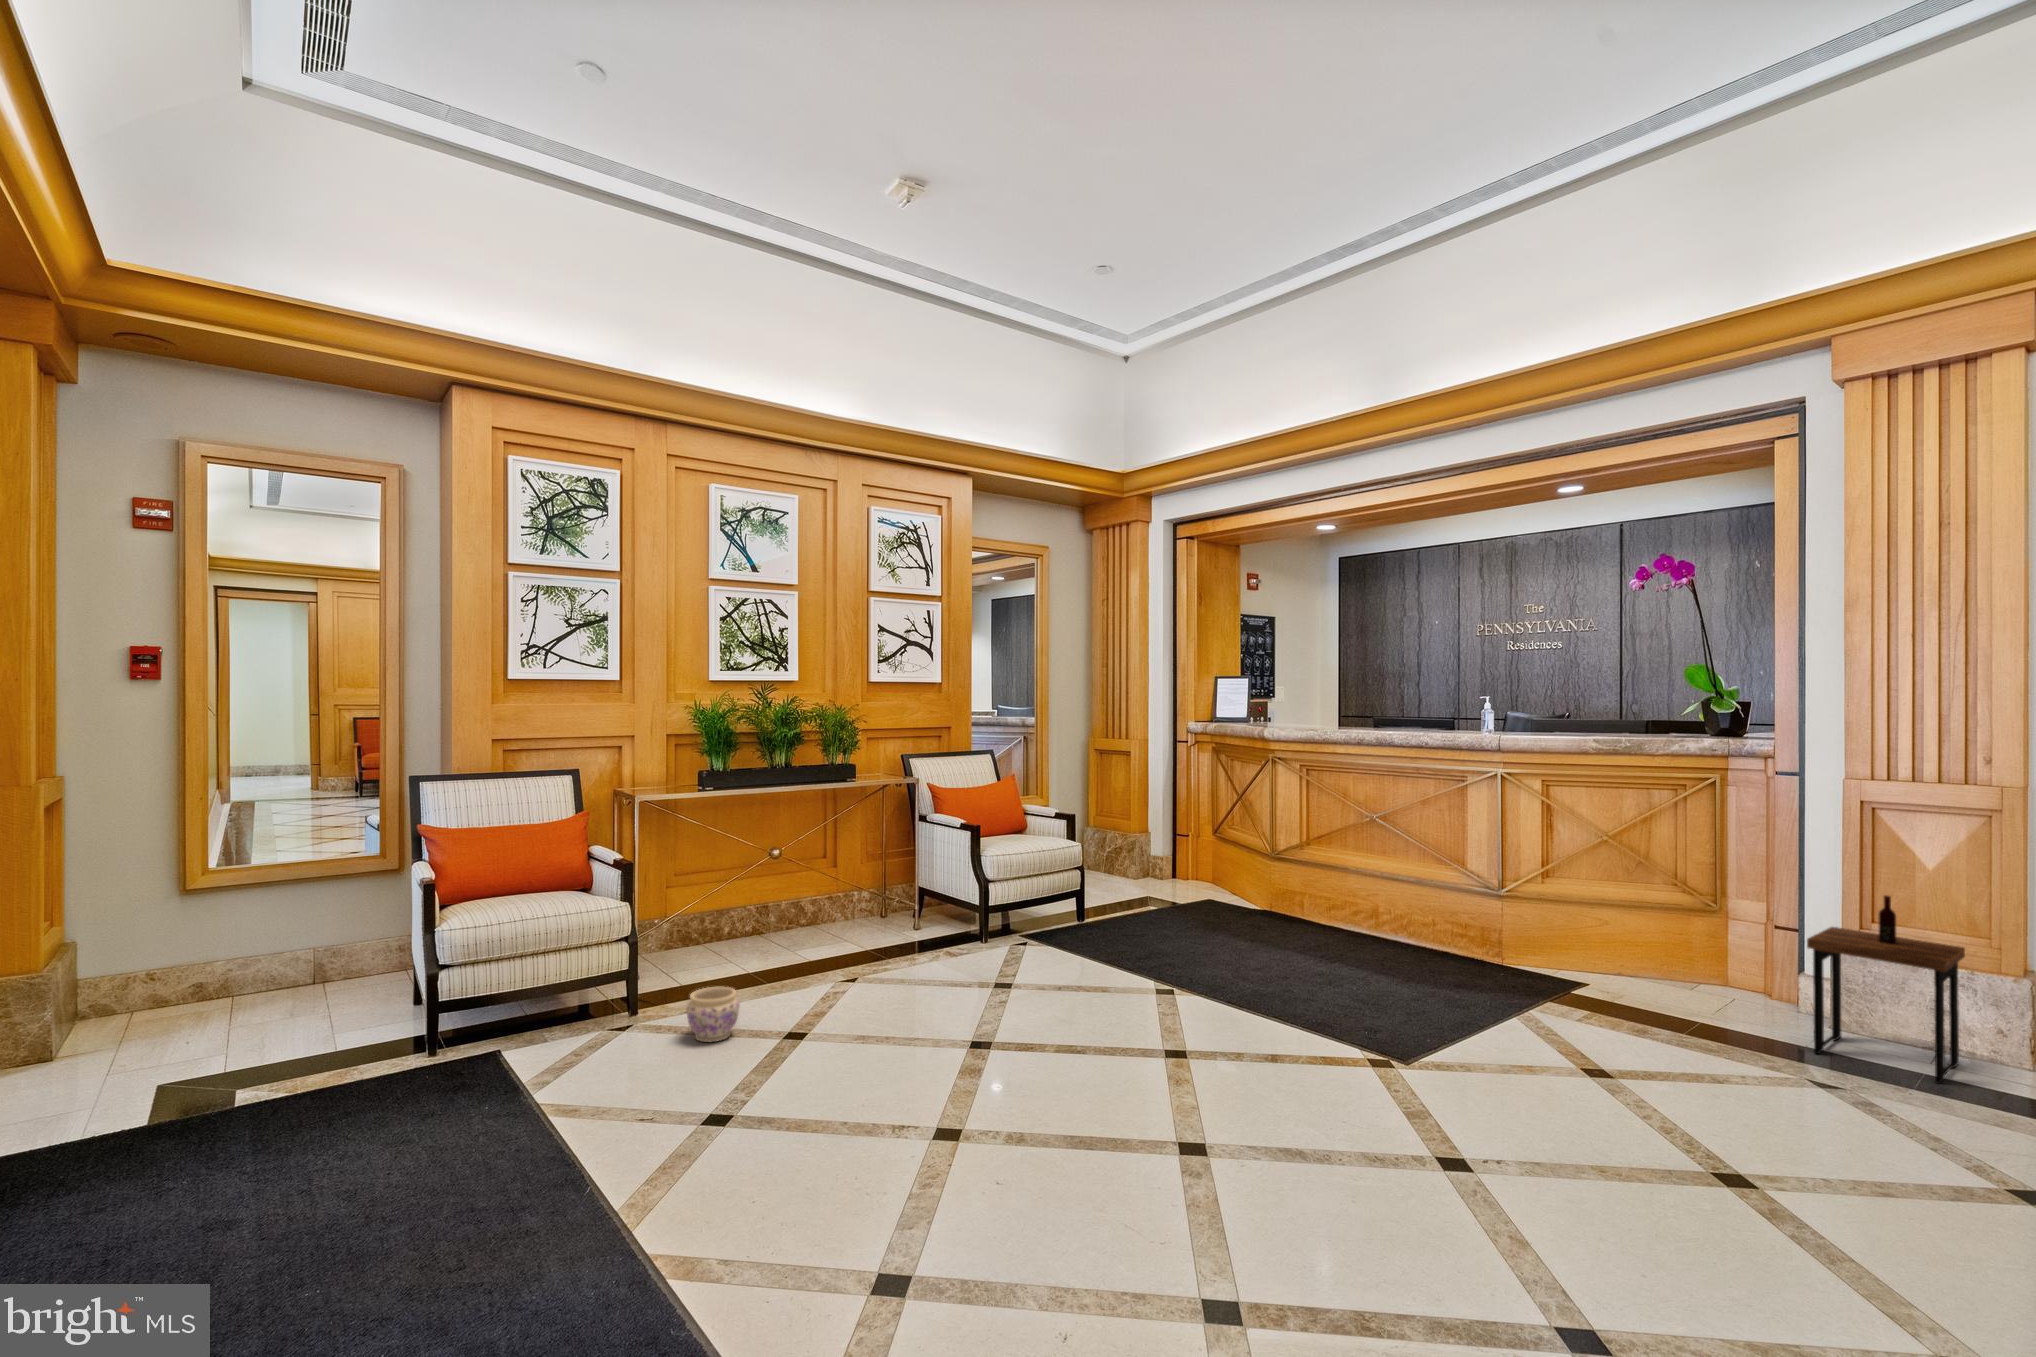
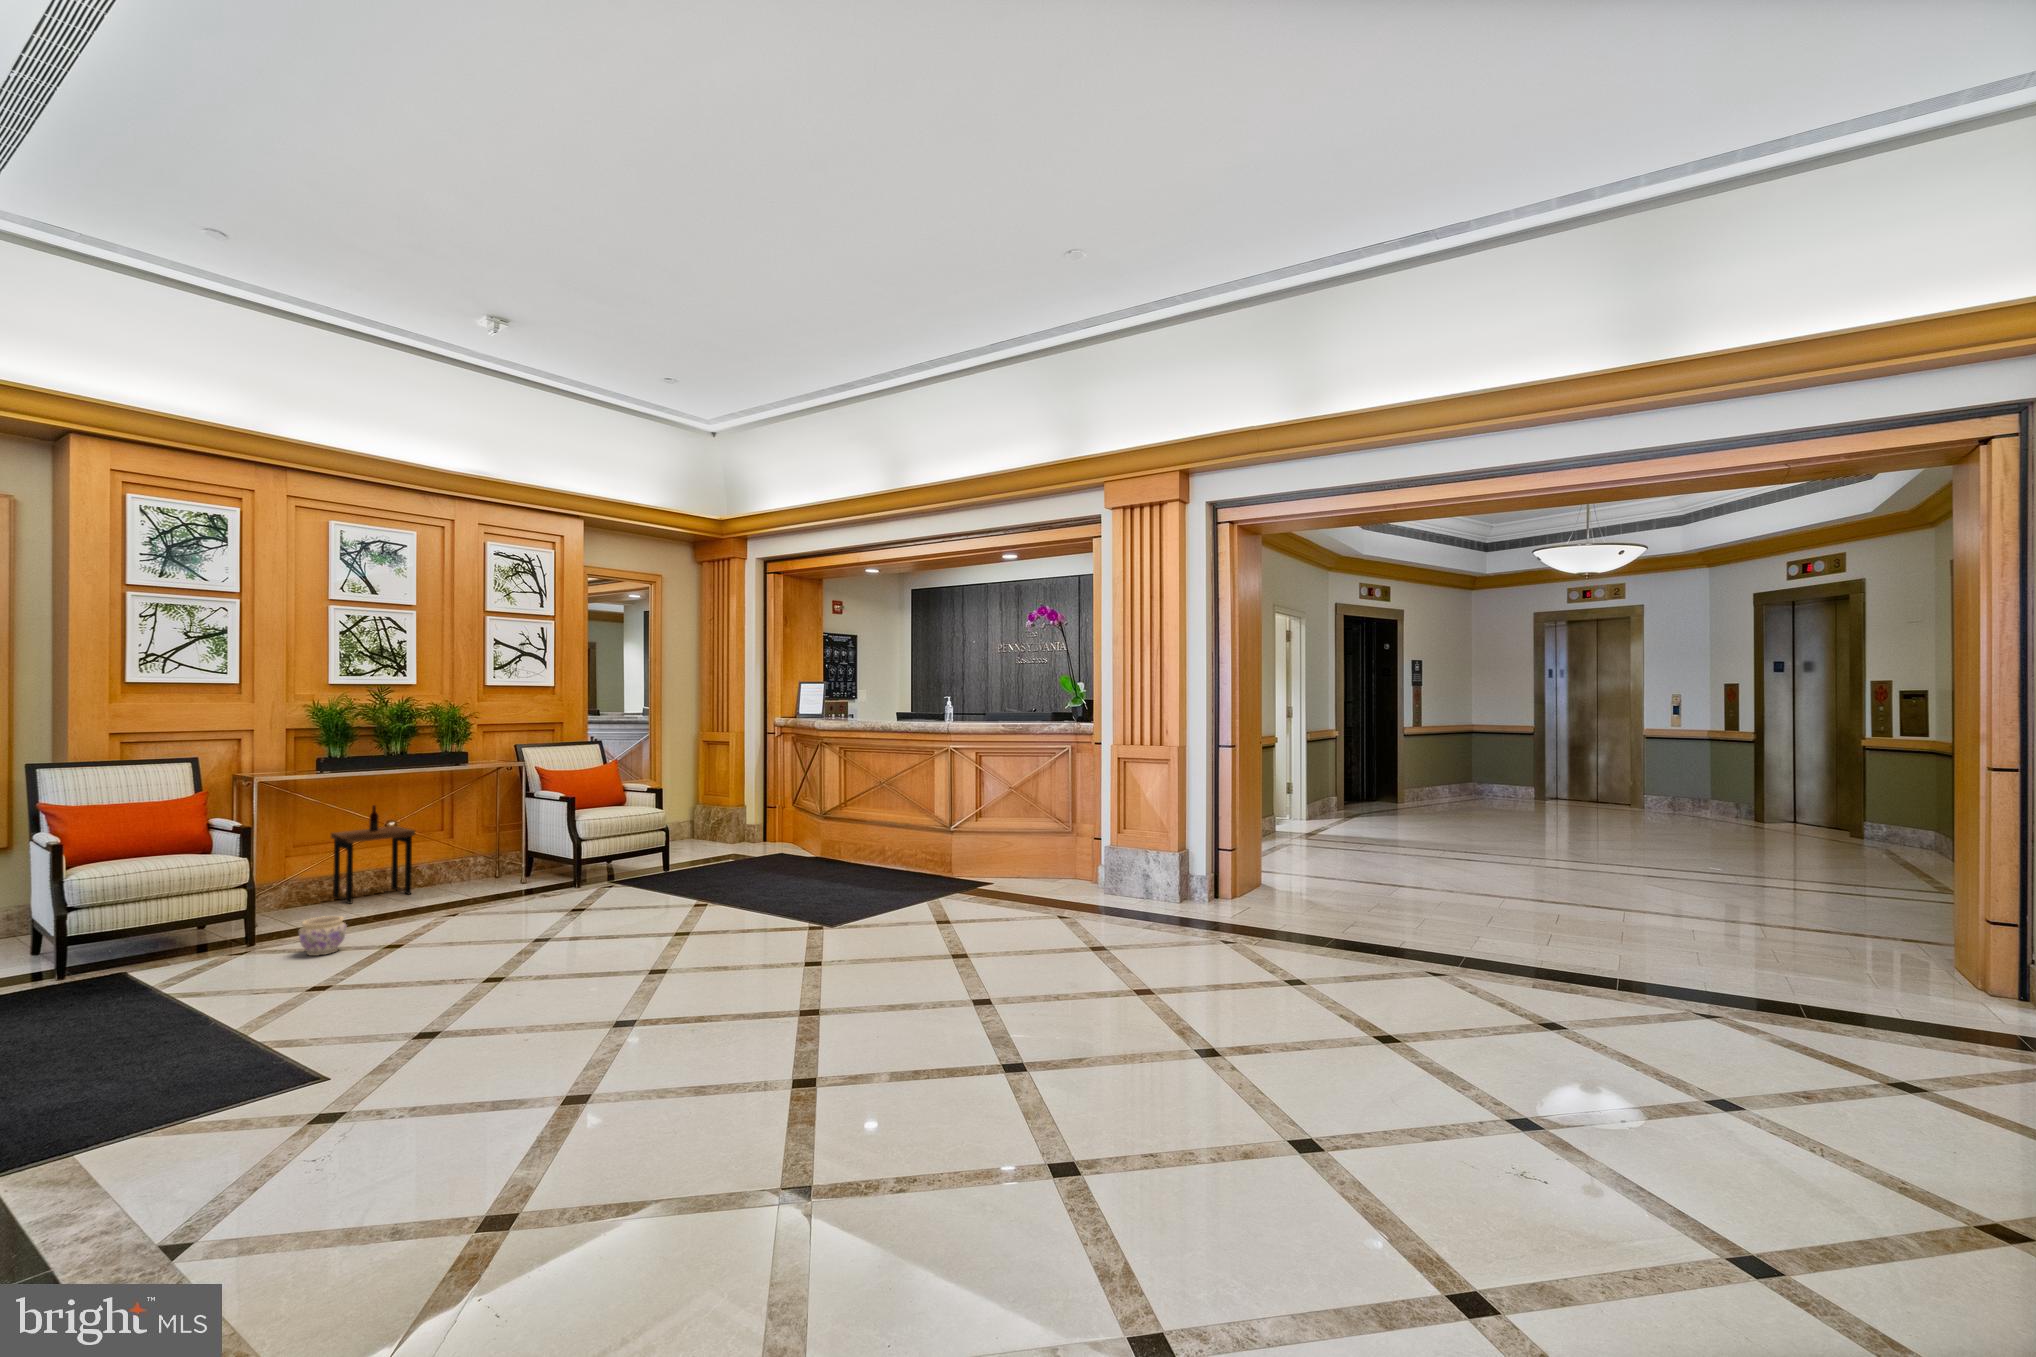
side table: present [1807,895,1965,1084] -> present [331,805,415,904]

